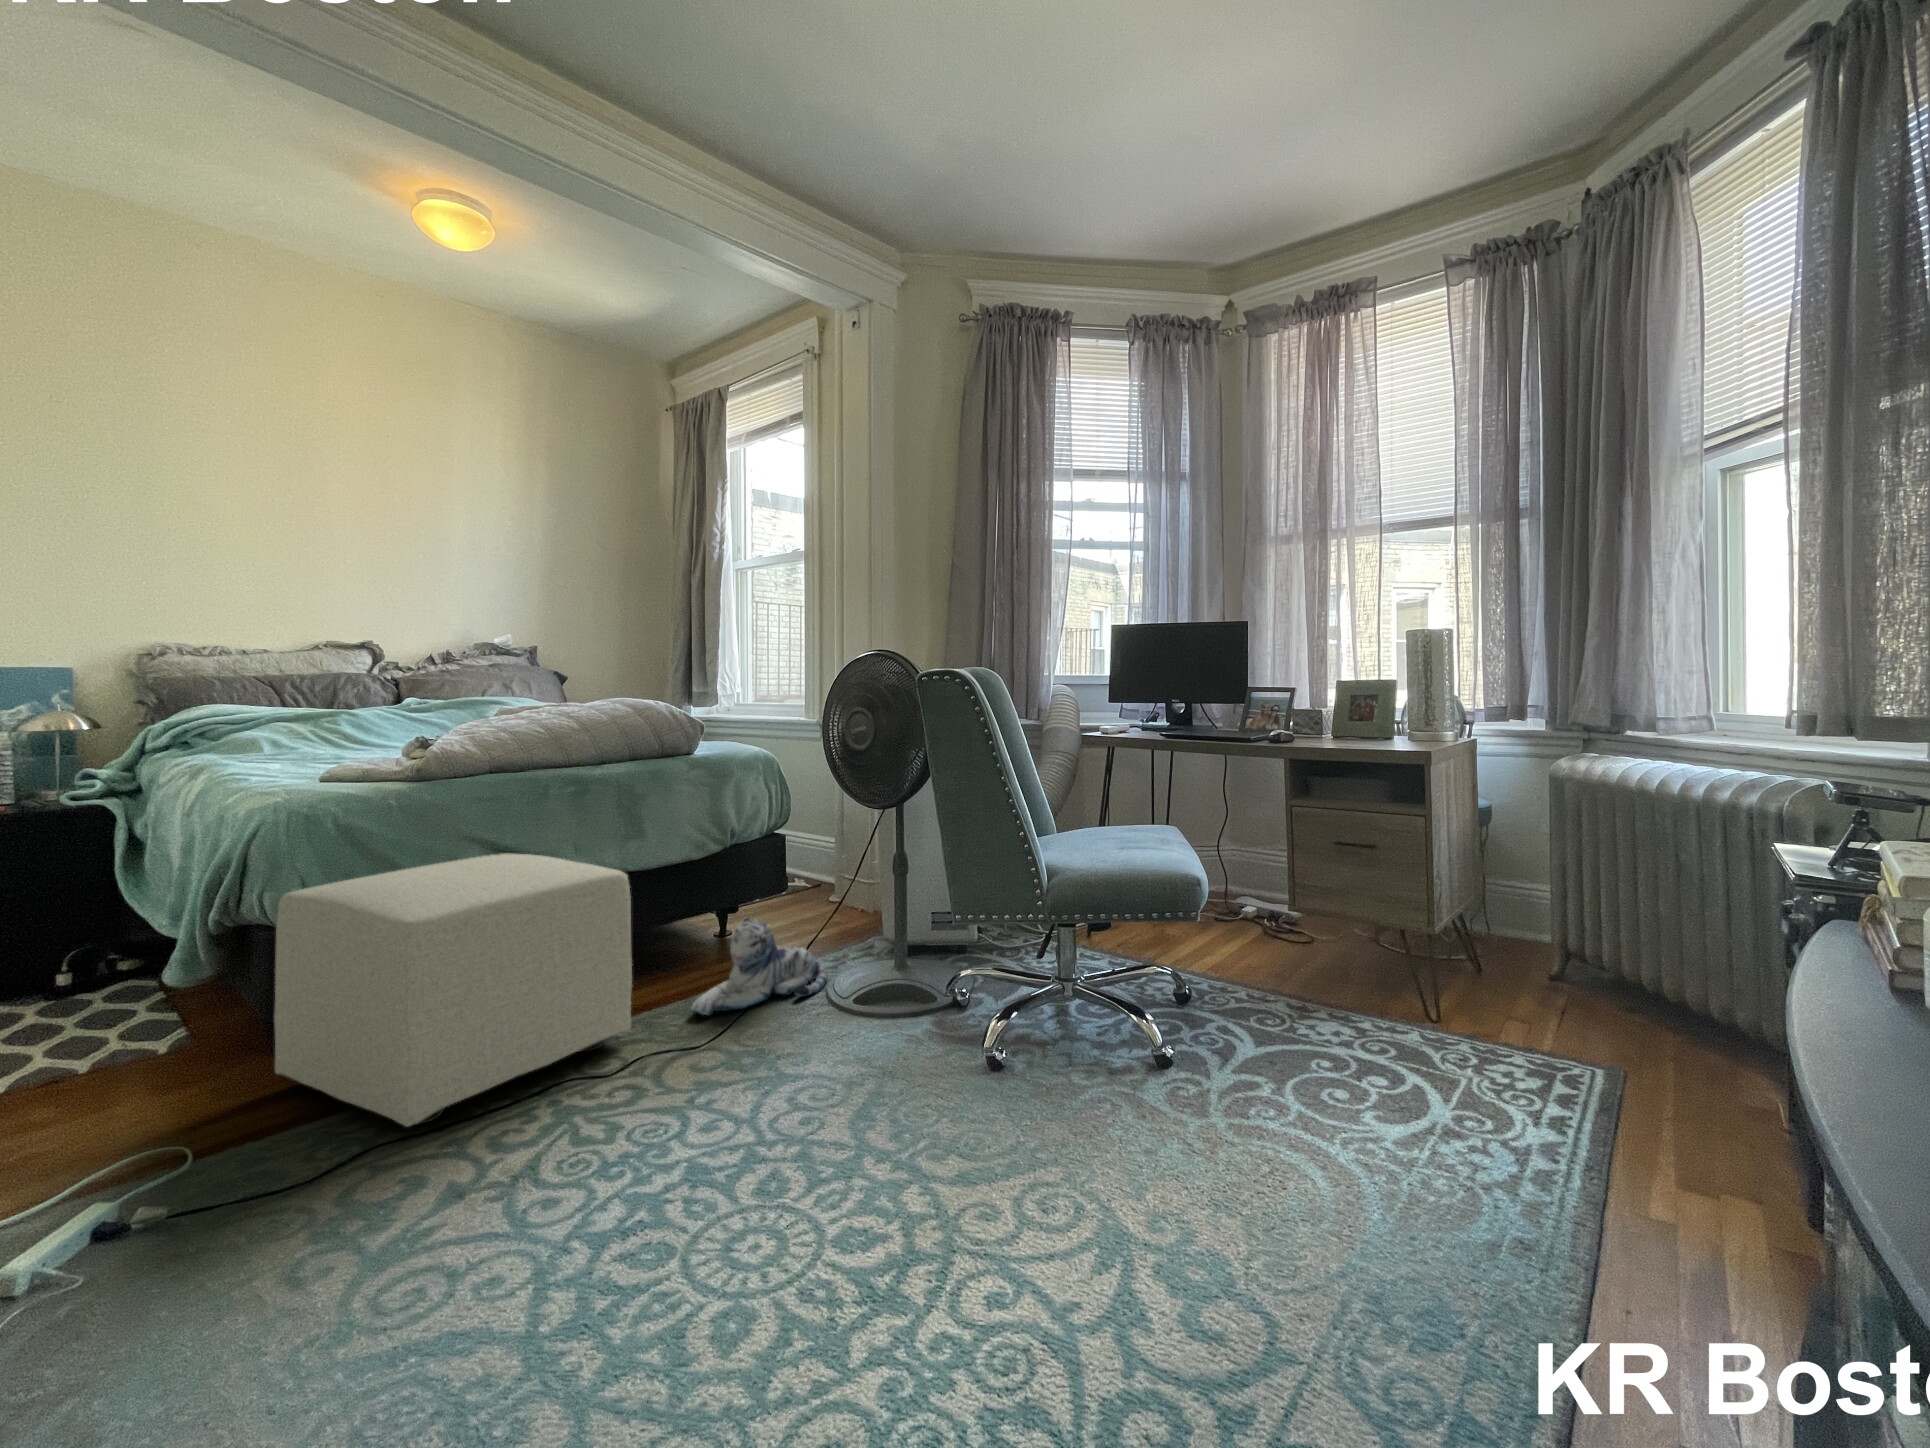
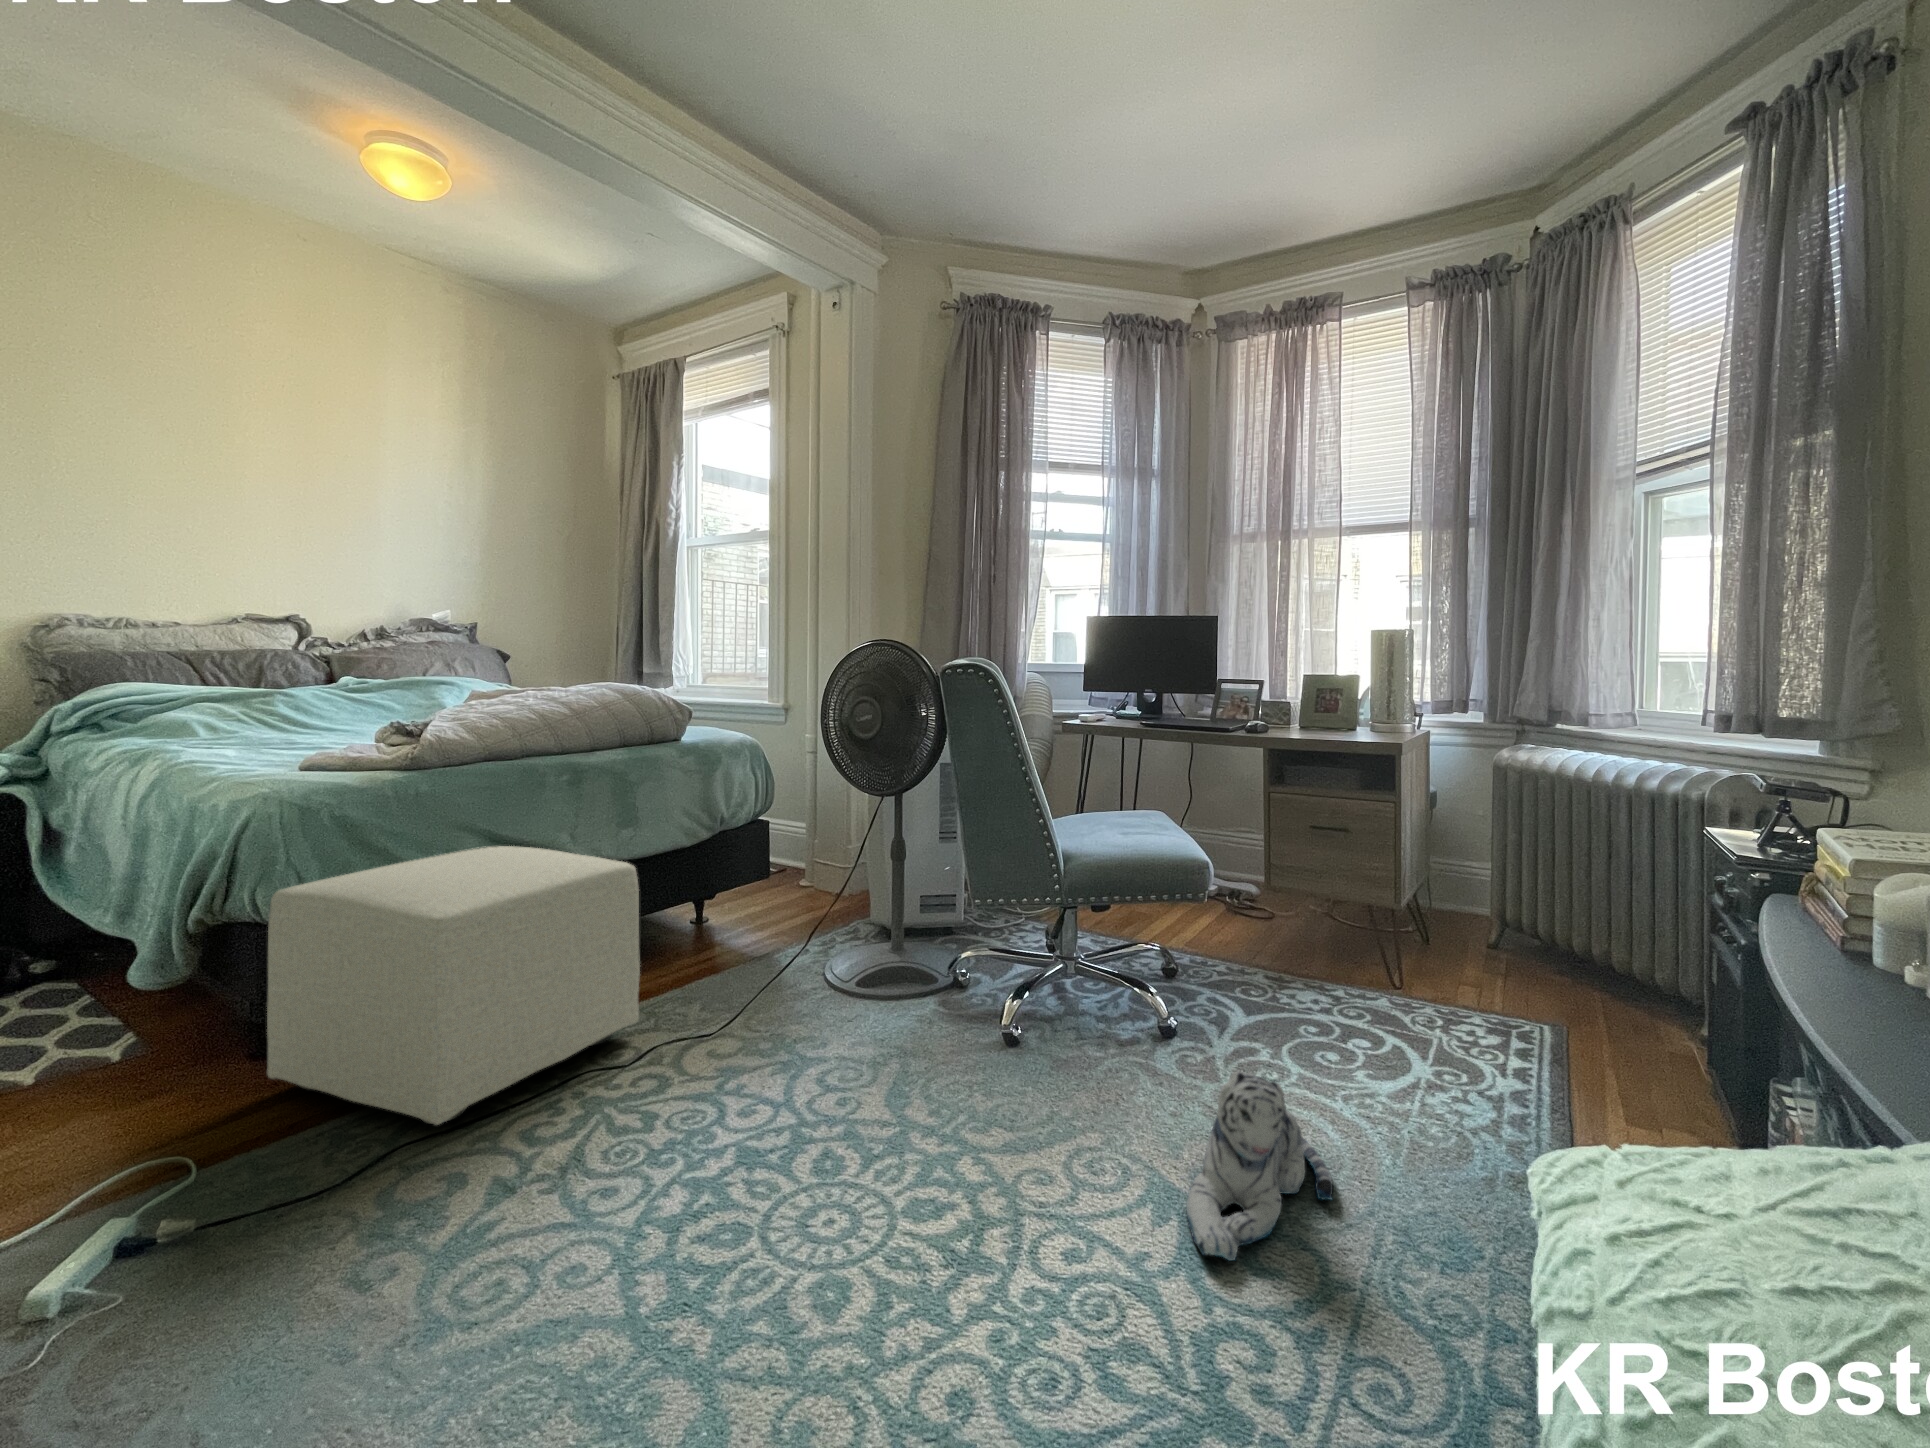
plush toy: present [691,918,827,1015] -> present [1186,1072,1333,1261]

